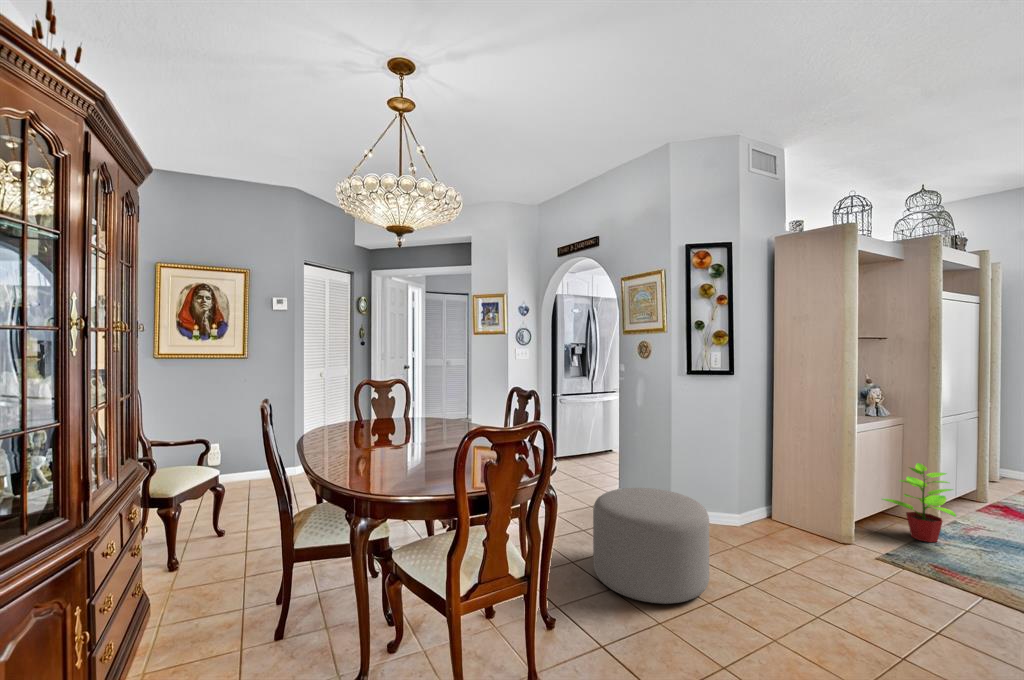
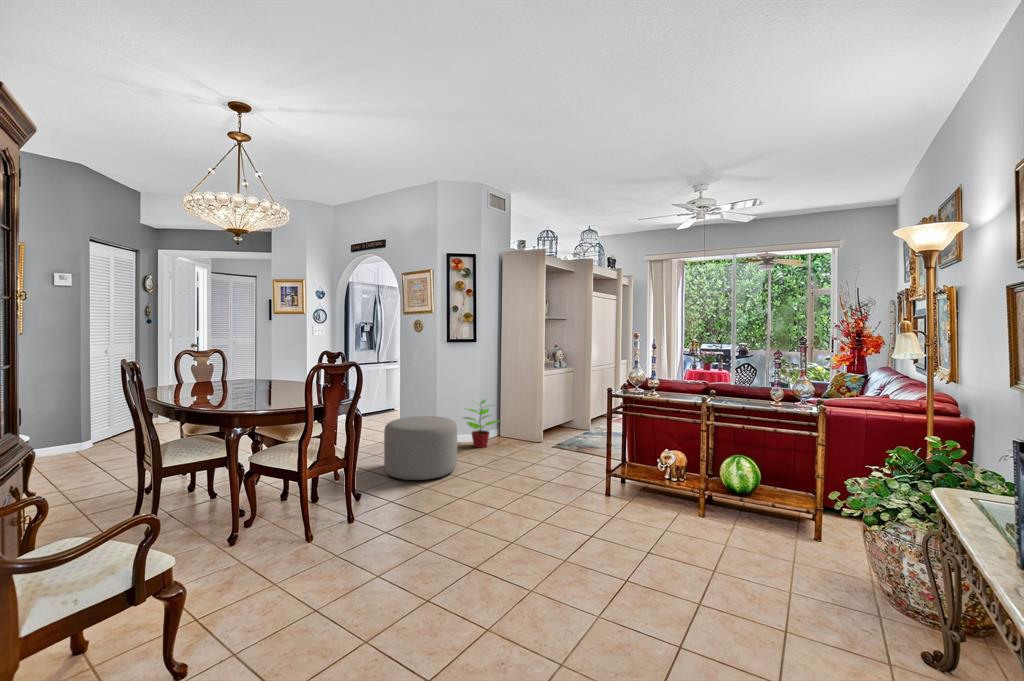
potted plant: present [883,463,956,542] -> present [464,399,500,448]

